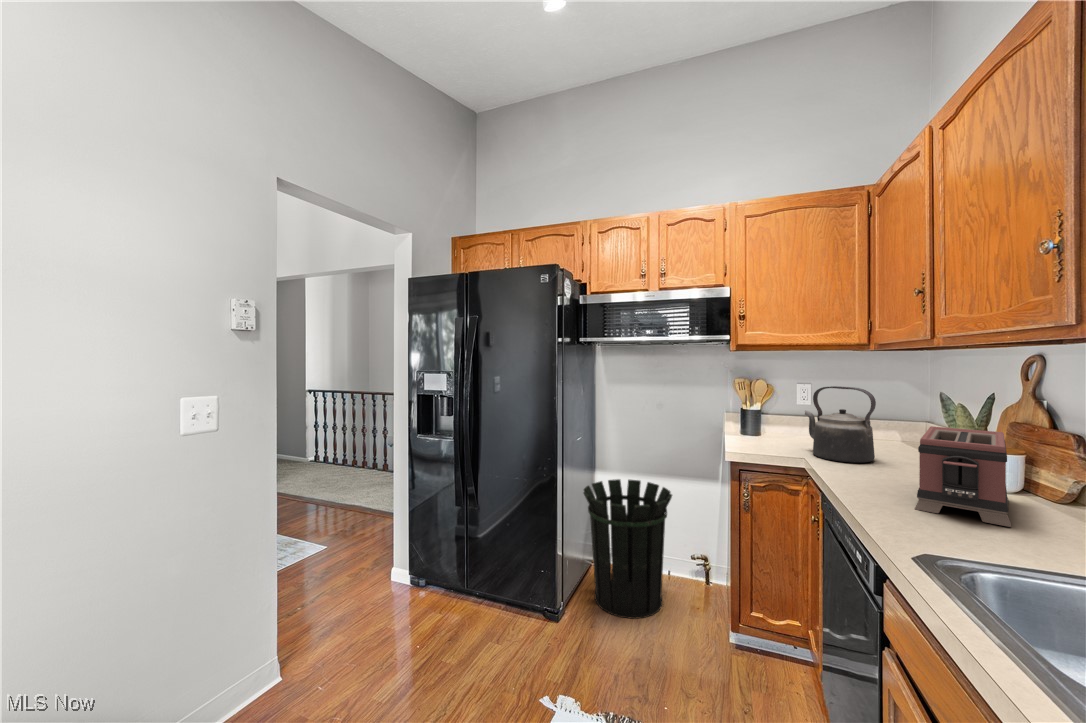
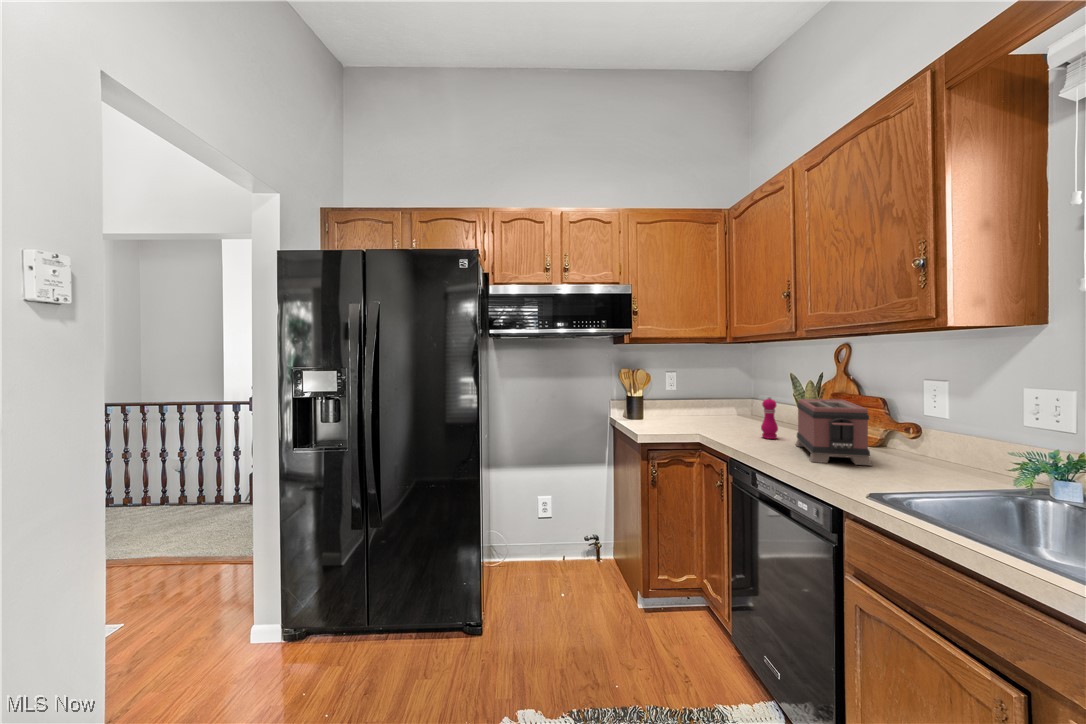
kettle: present [805,386,876,463] -> none [690,372,747,433]
pepper mill: none [887,420,911,475] -> present [761,396,778,439]
waste bin: present [584,479,672,619] -> none [492,473,580,611]

